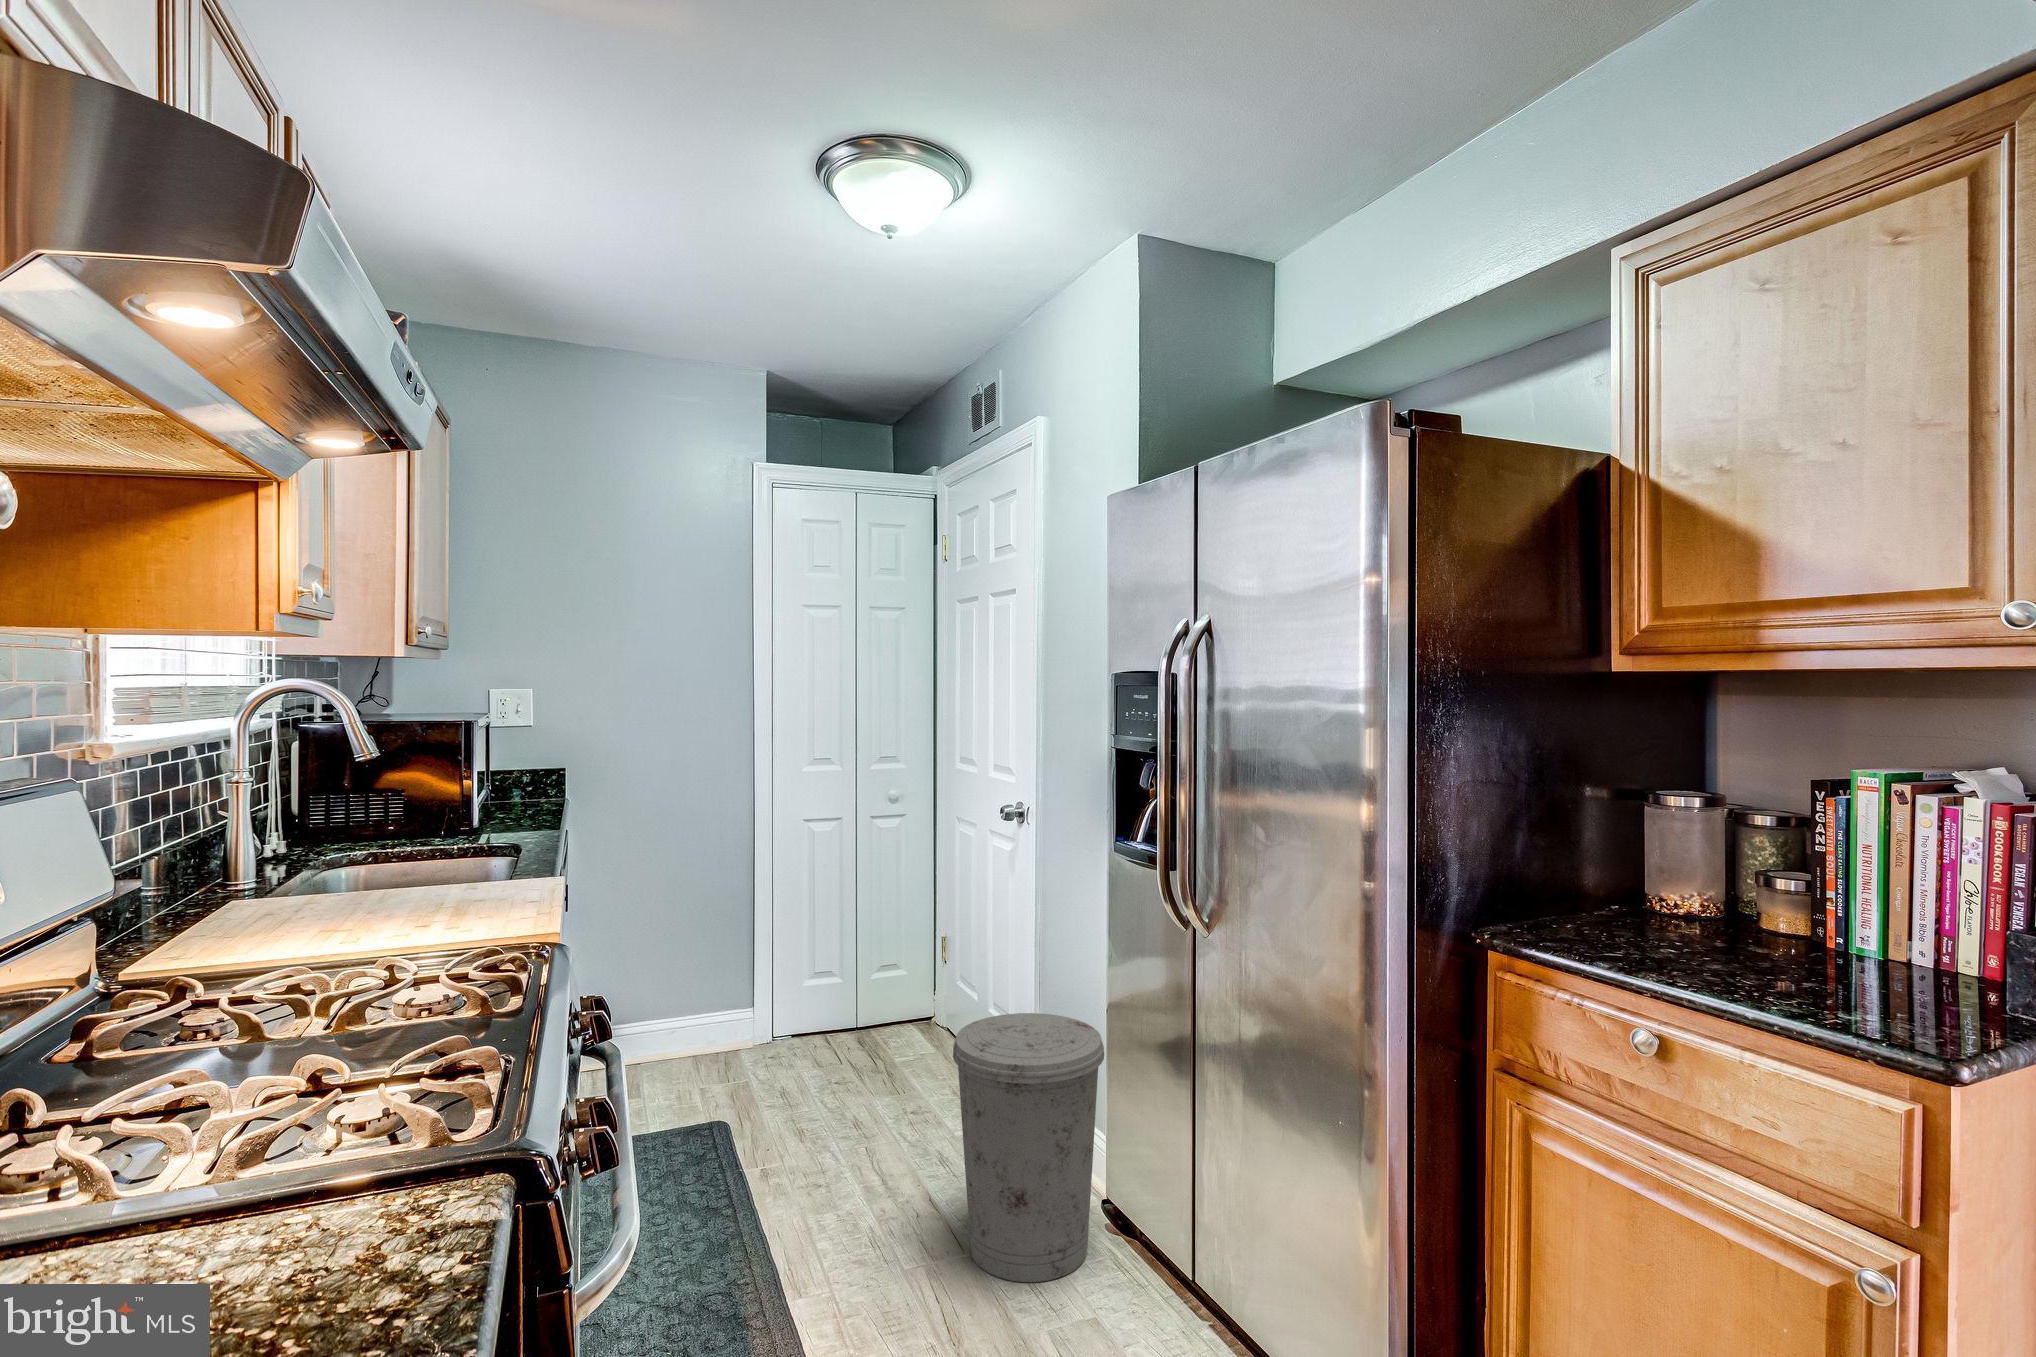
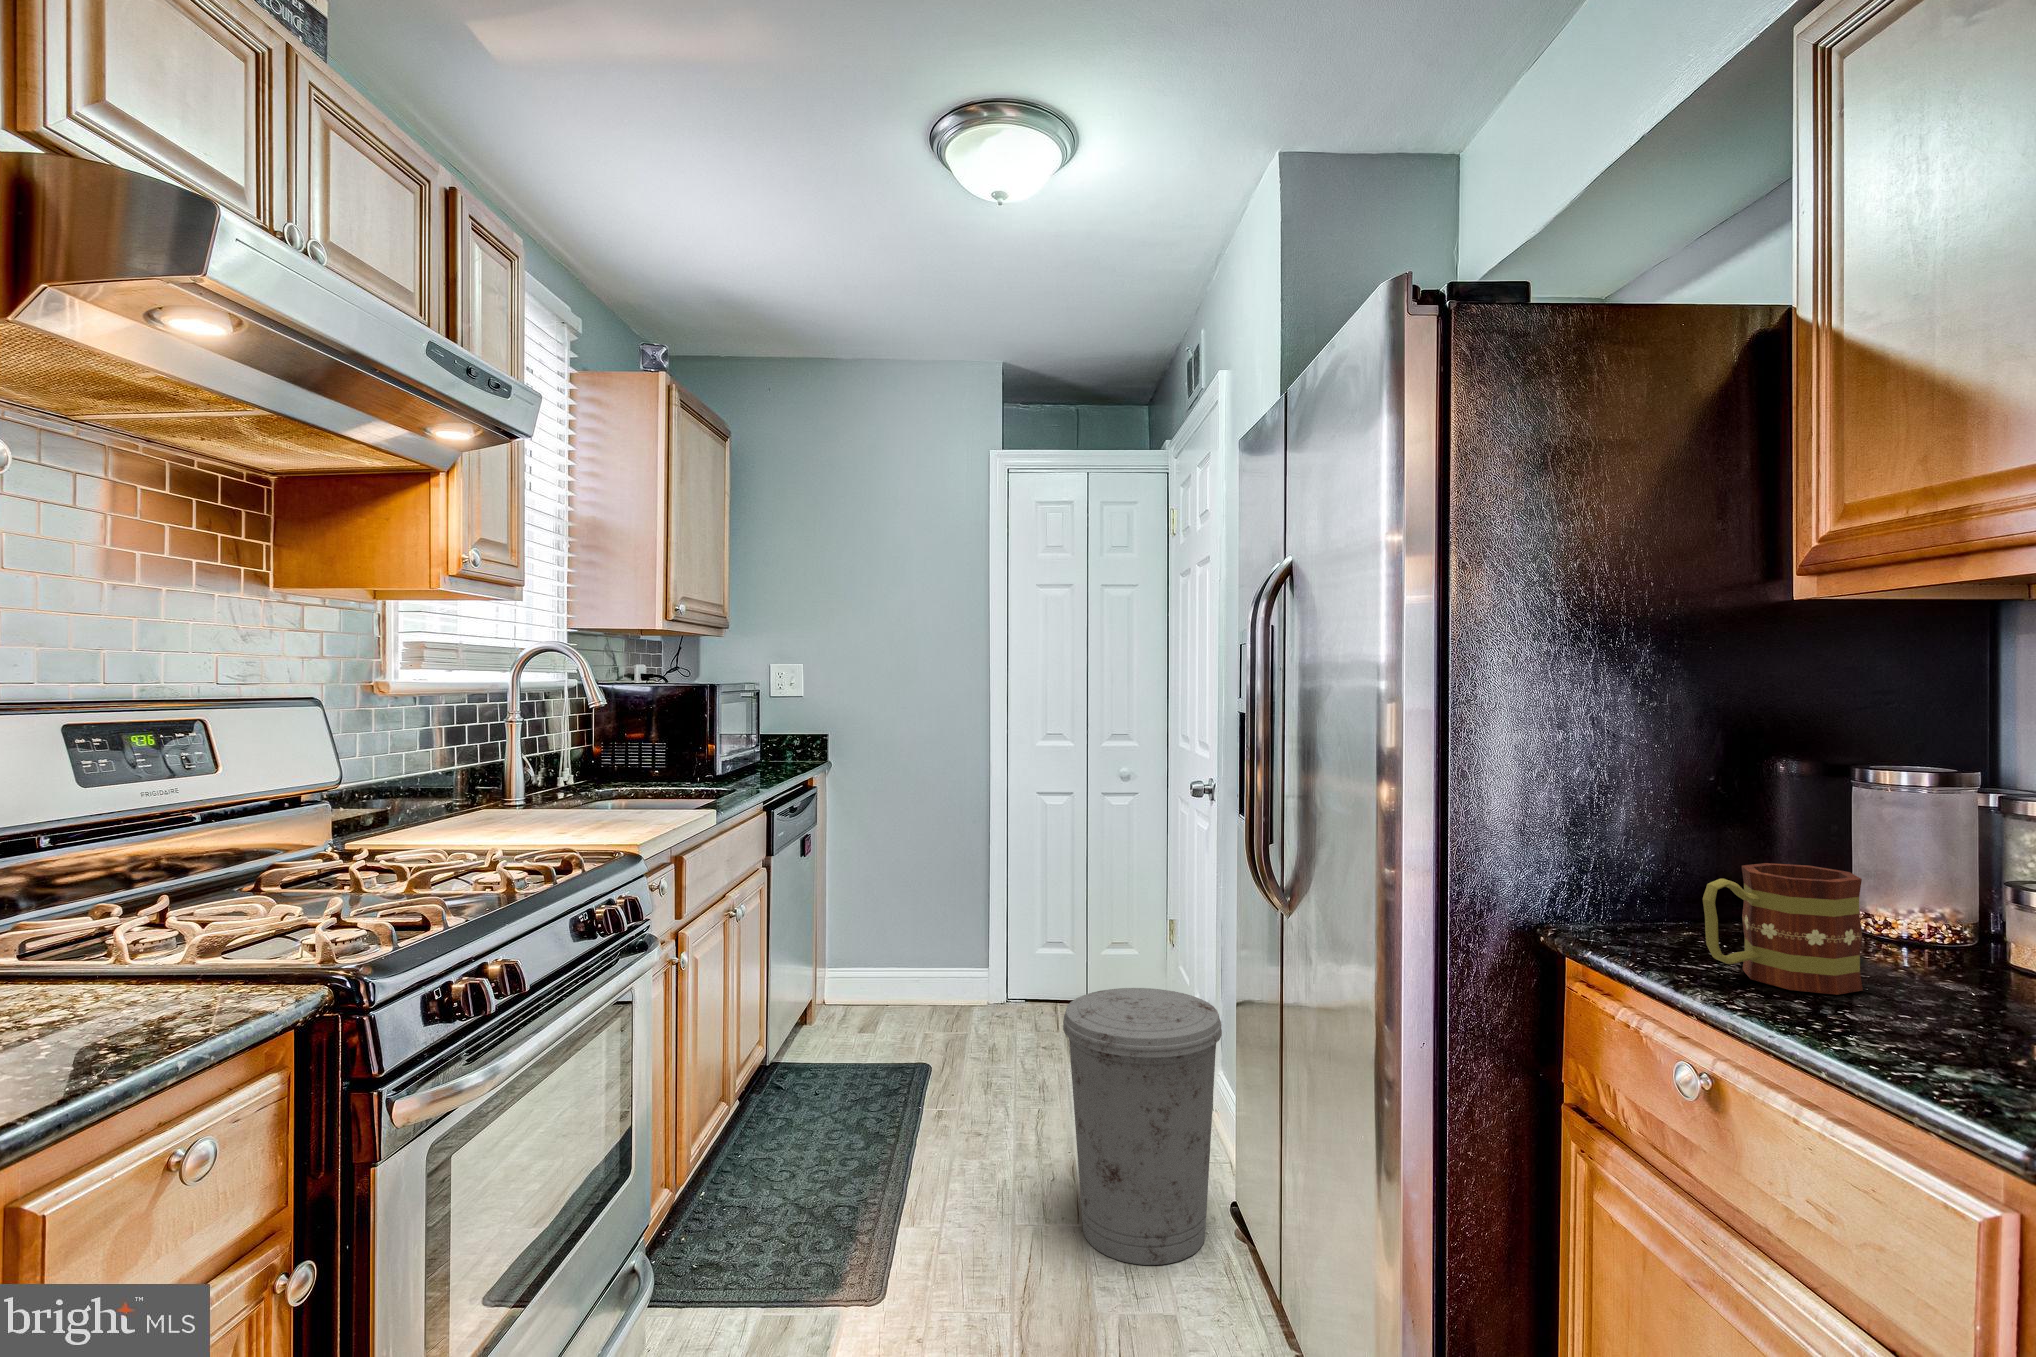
mug: none [1624,870,1719,964] -> present [1703,863,1863,995]

